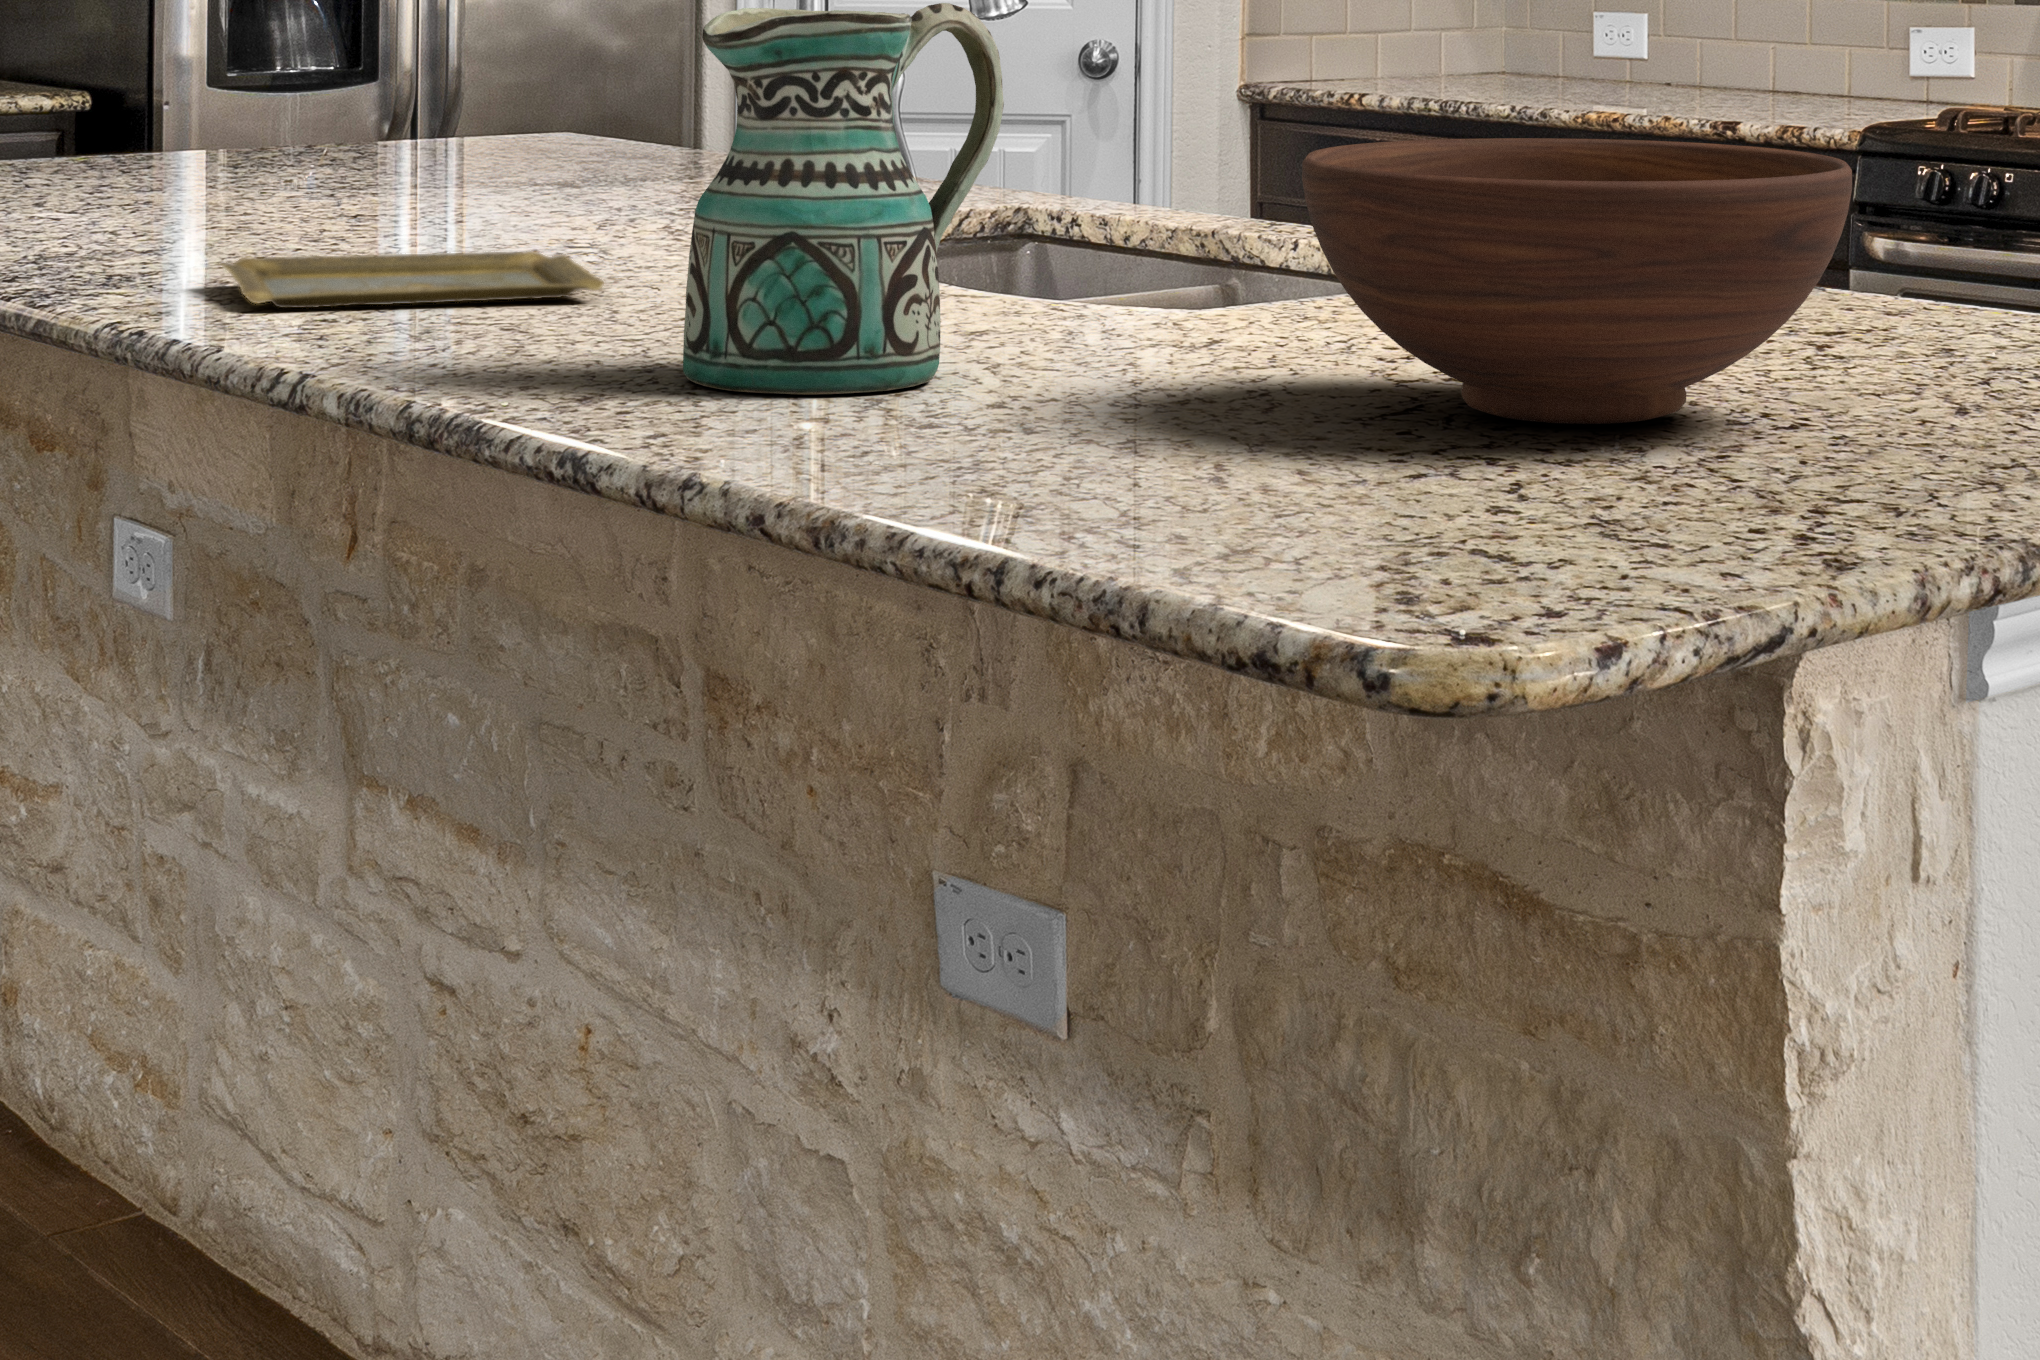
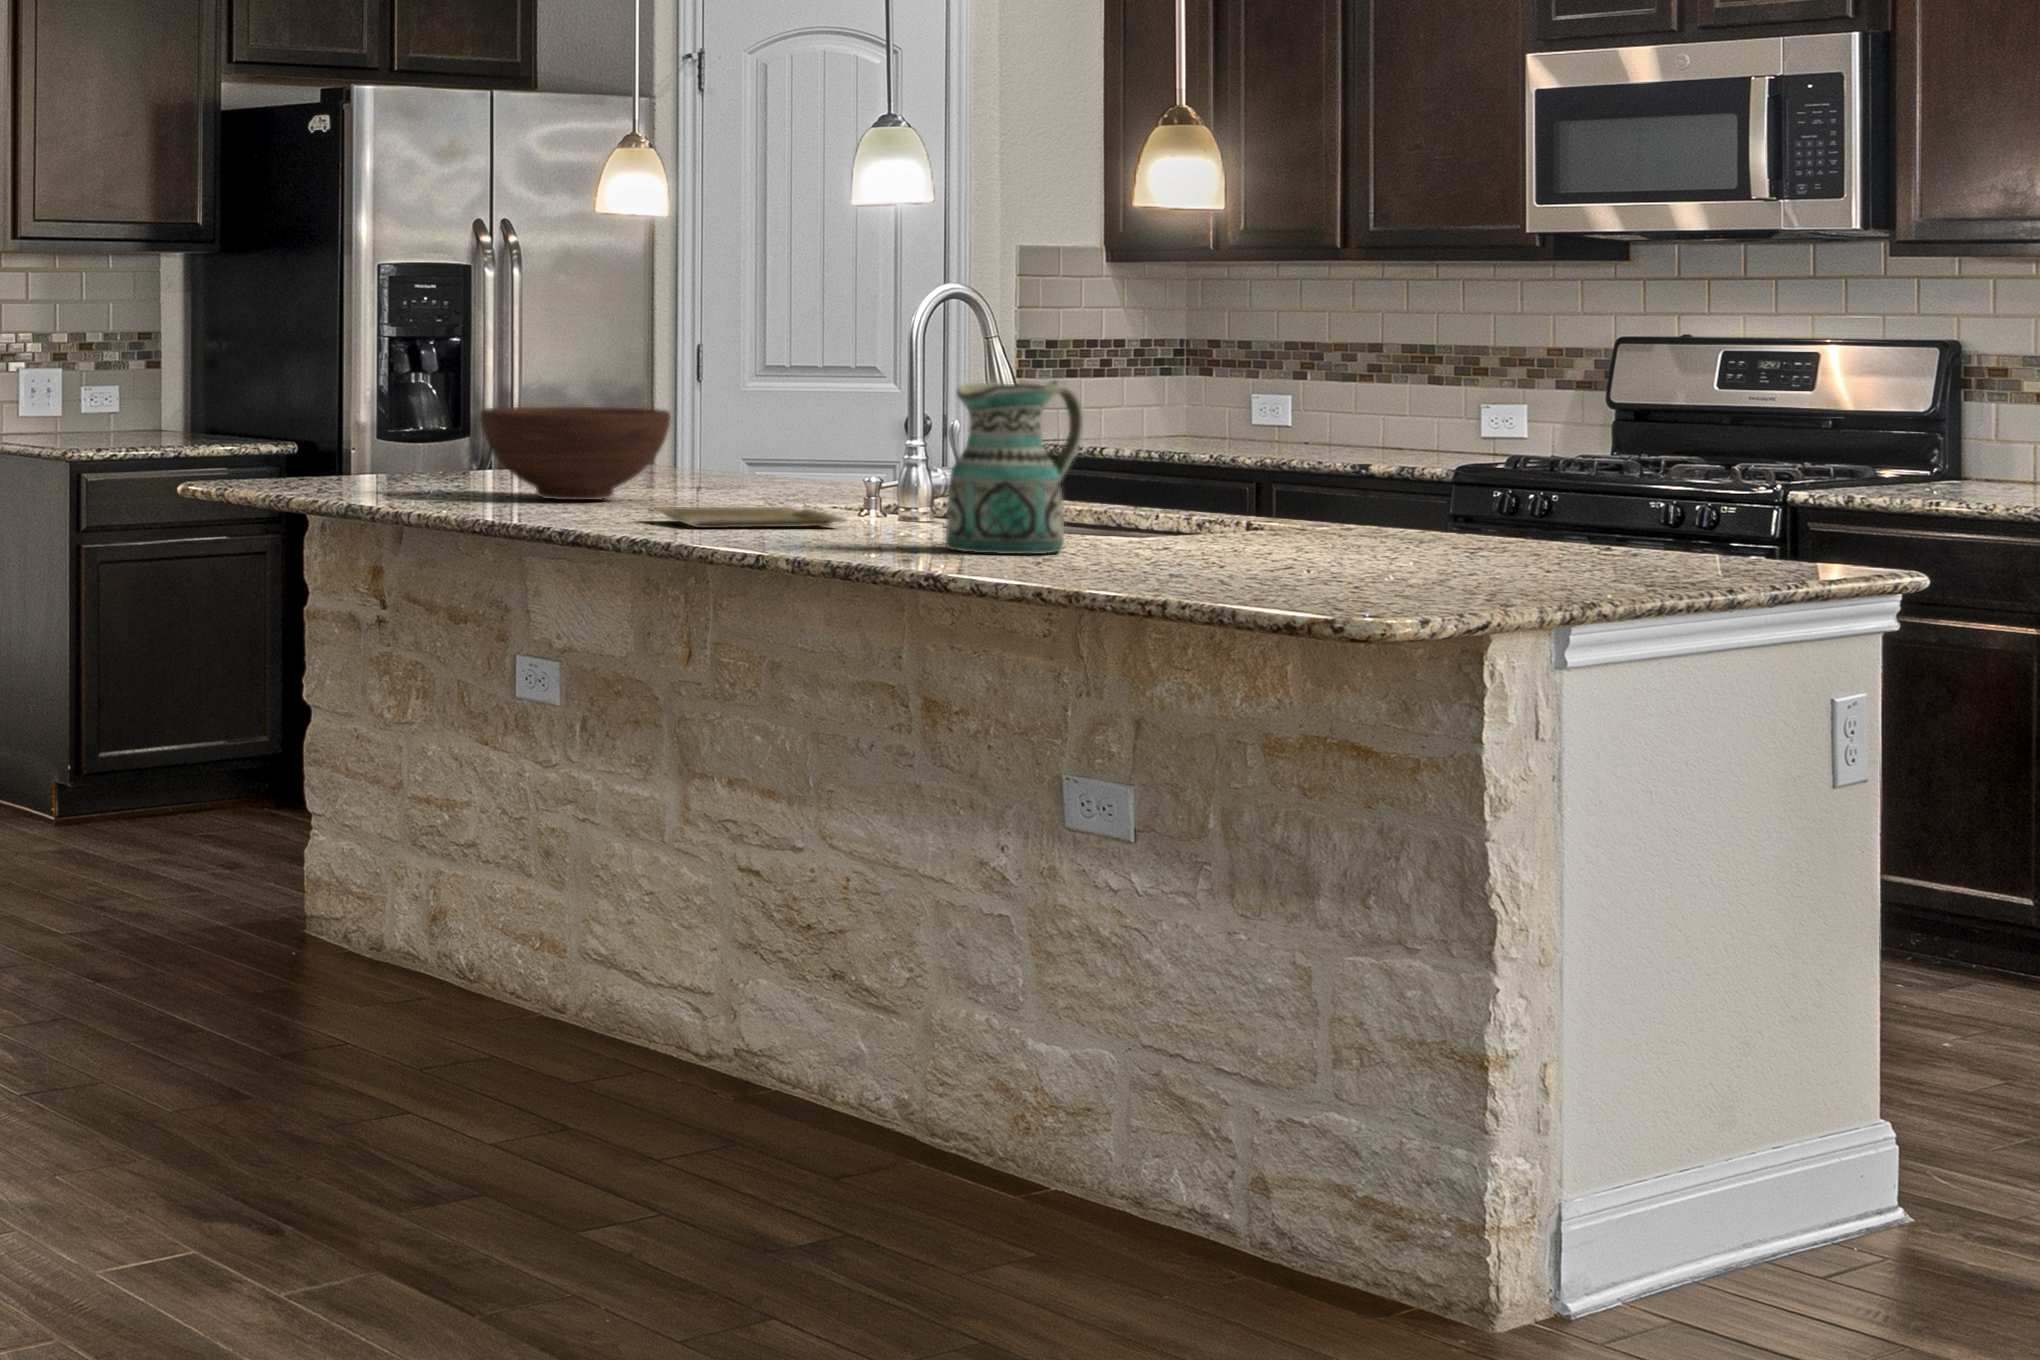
fruit bowl: present [1302,138,1852,424] -> present [480,407,671,500]

